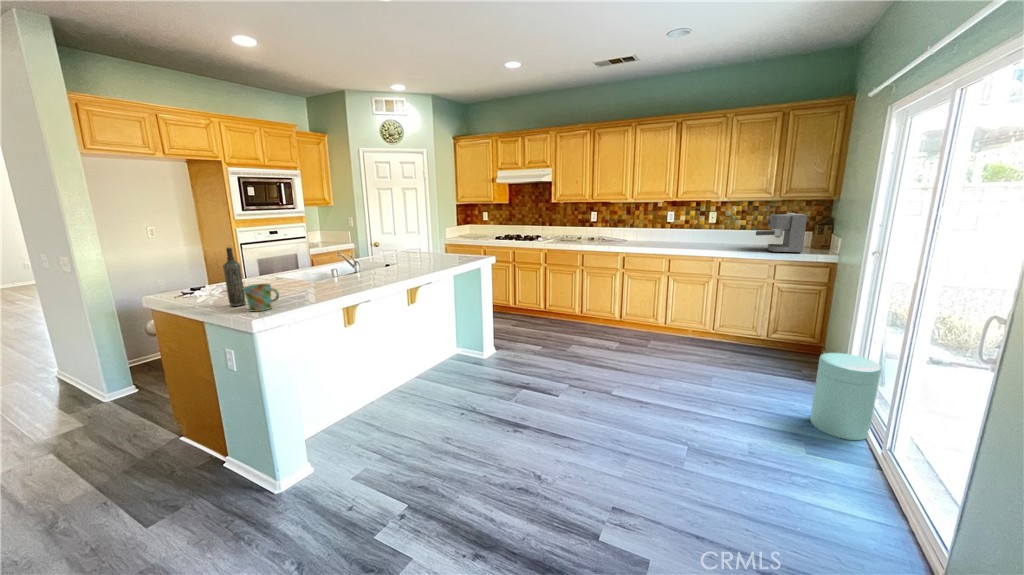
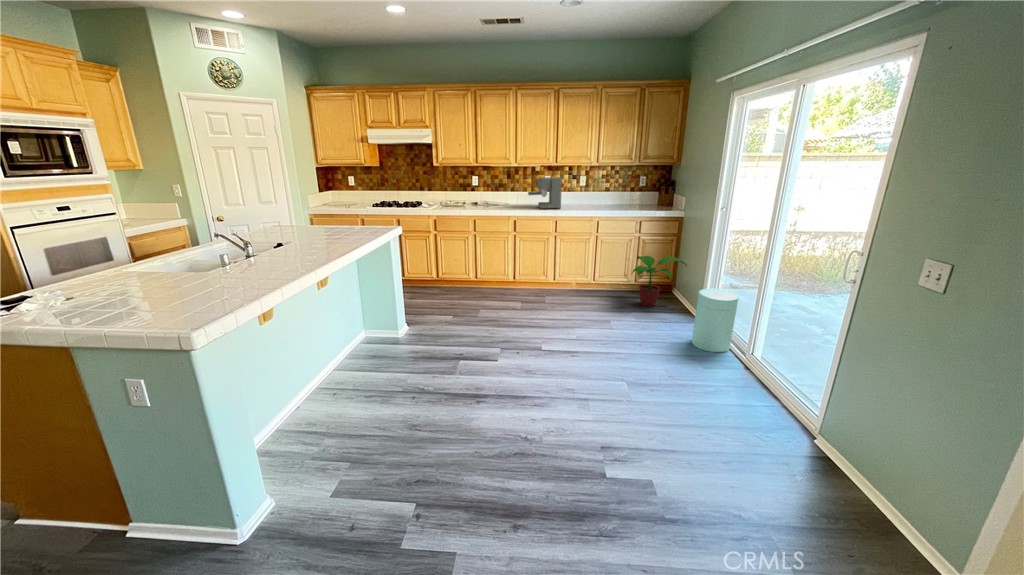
coffee maker: present [756,214,807,253] -> present [528,177,562,209]
bottle: present [223,247,246,306] -> none [102,237,145,321]
mug: present [243,284,279,312] -> none [153,284,206,324]
potted plant: none [752,305,833,368] -> present [632,256,687,307]

